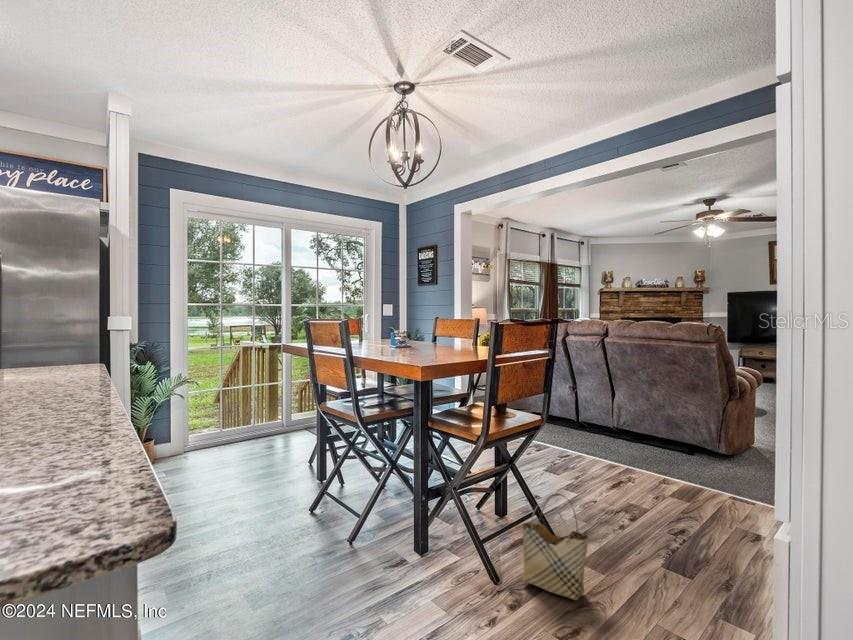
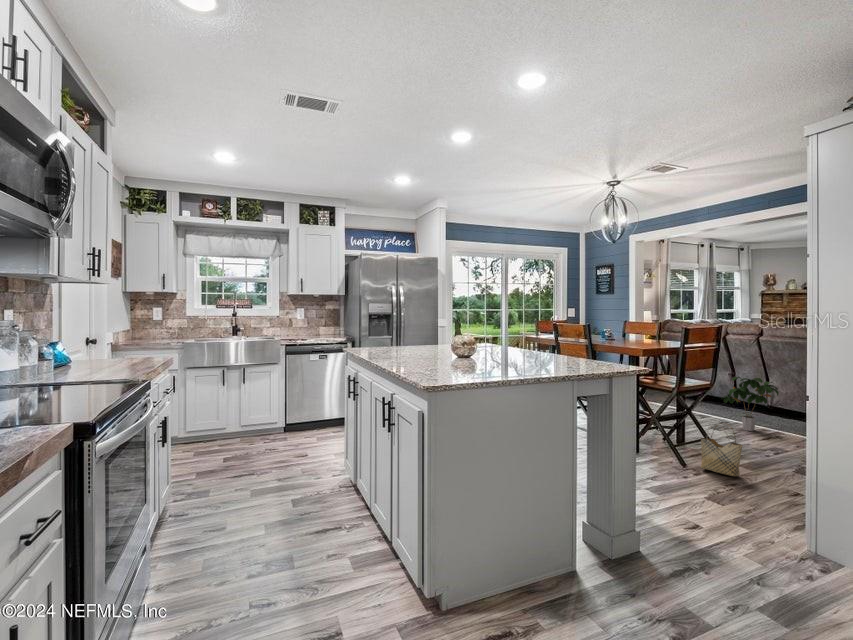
potted plant: none [559,395,630,473] -> present [721,377,779,431]

